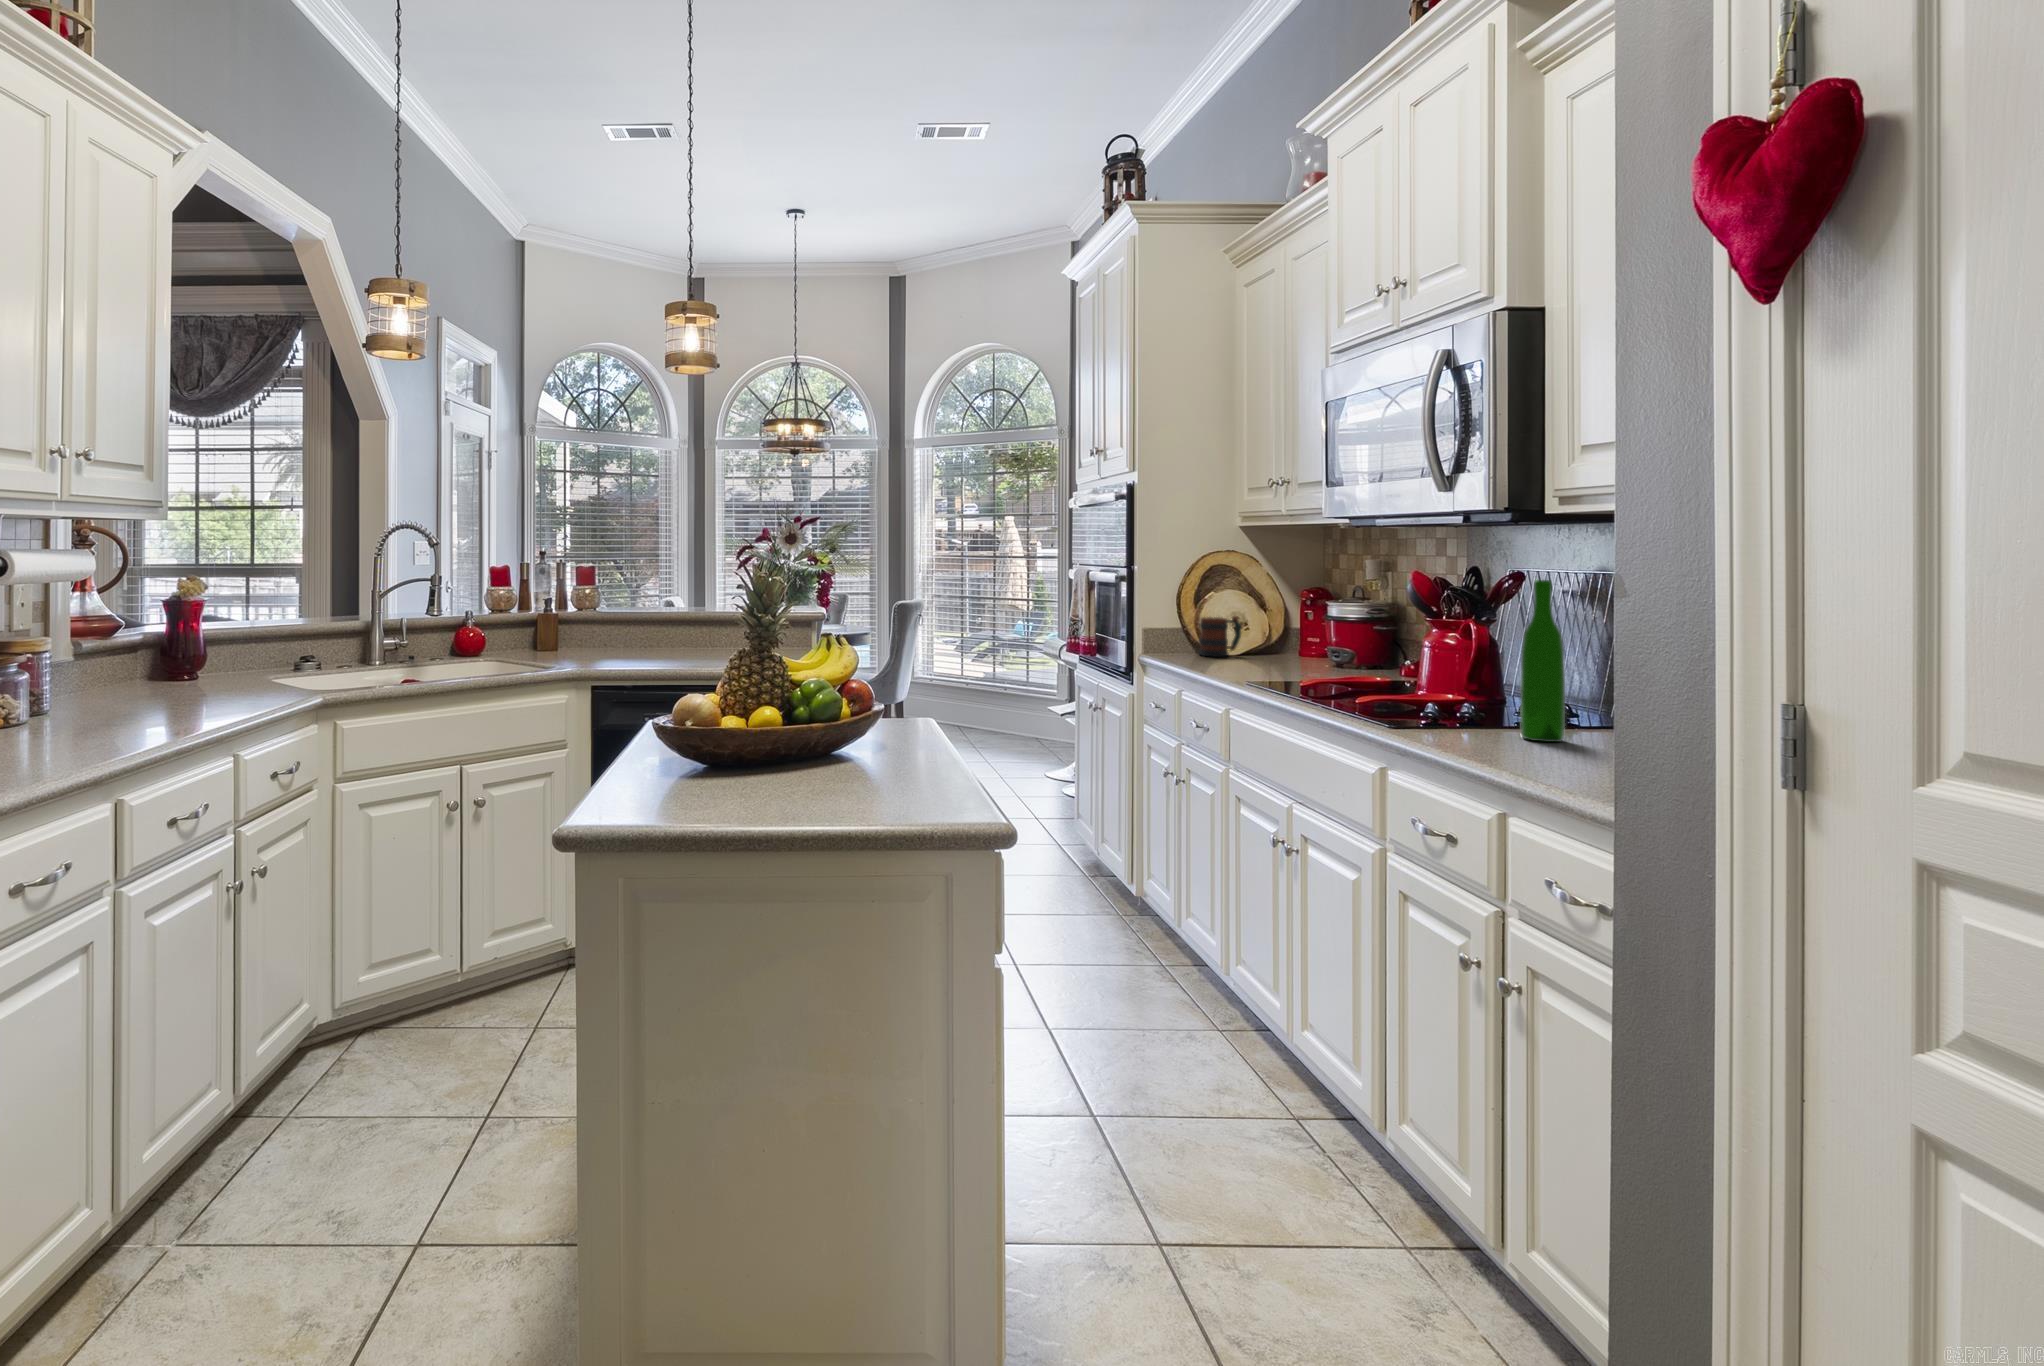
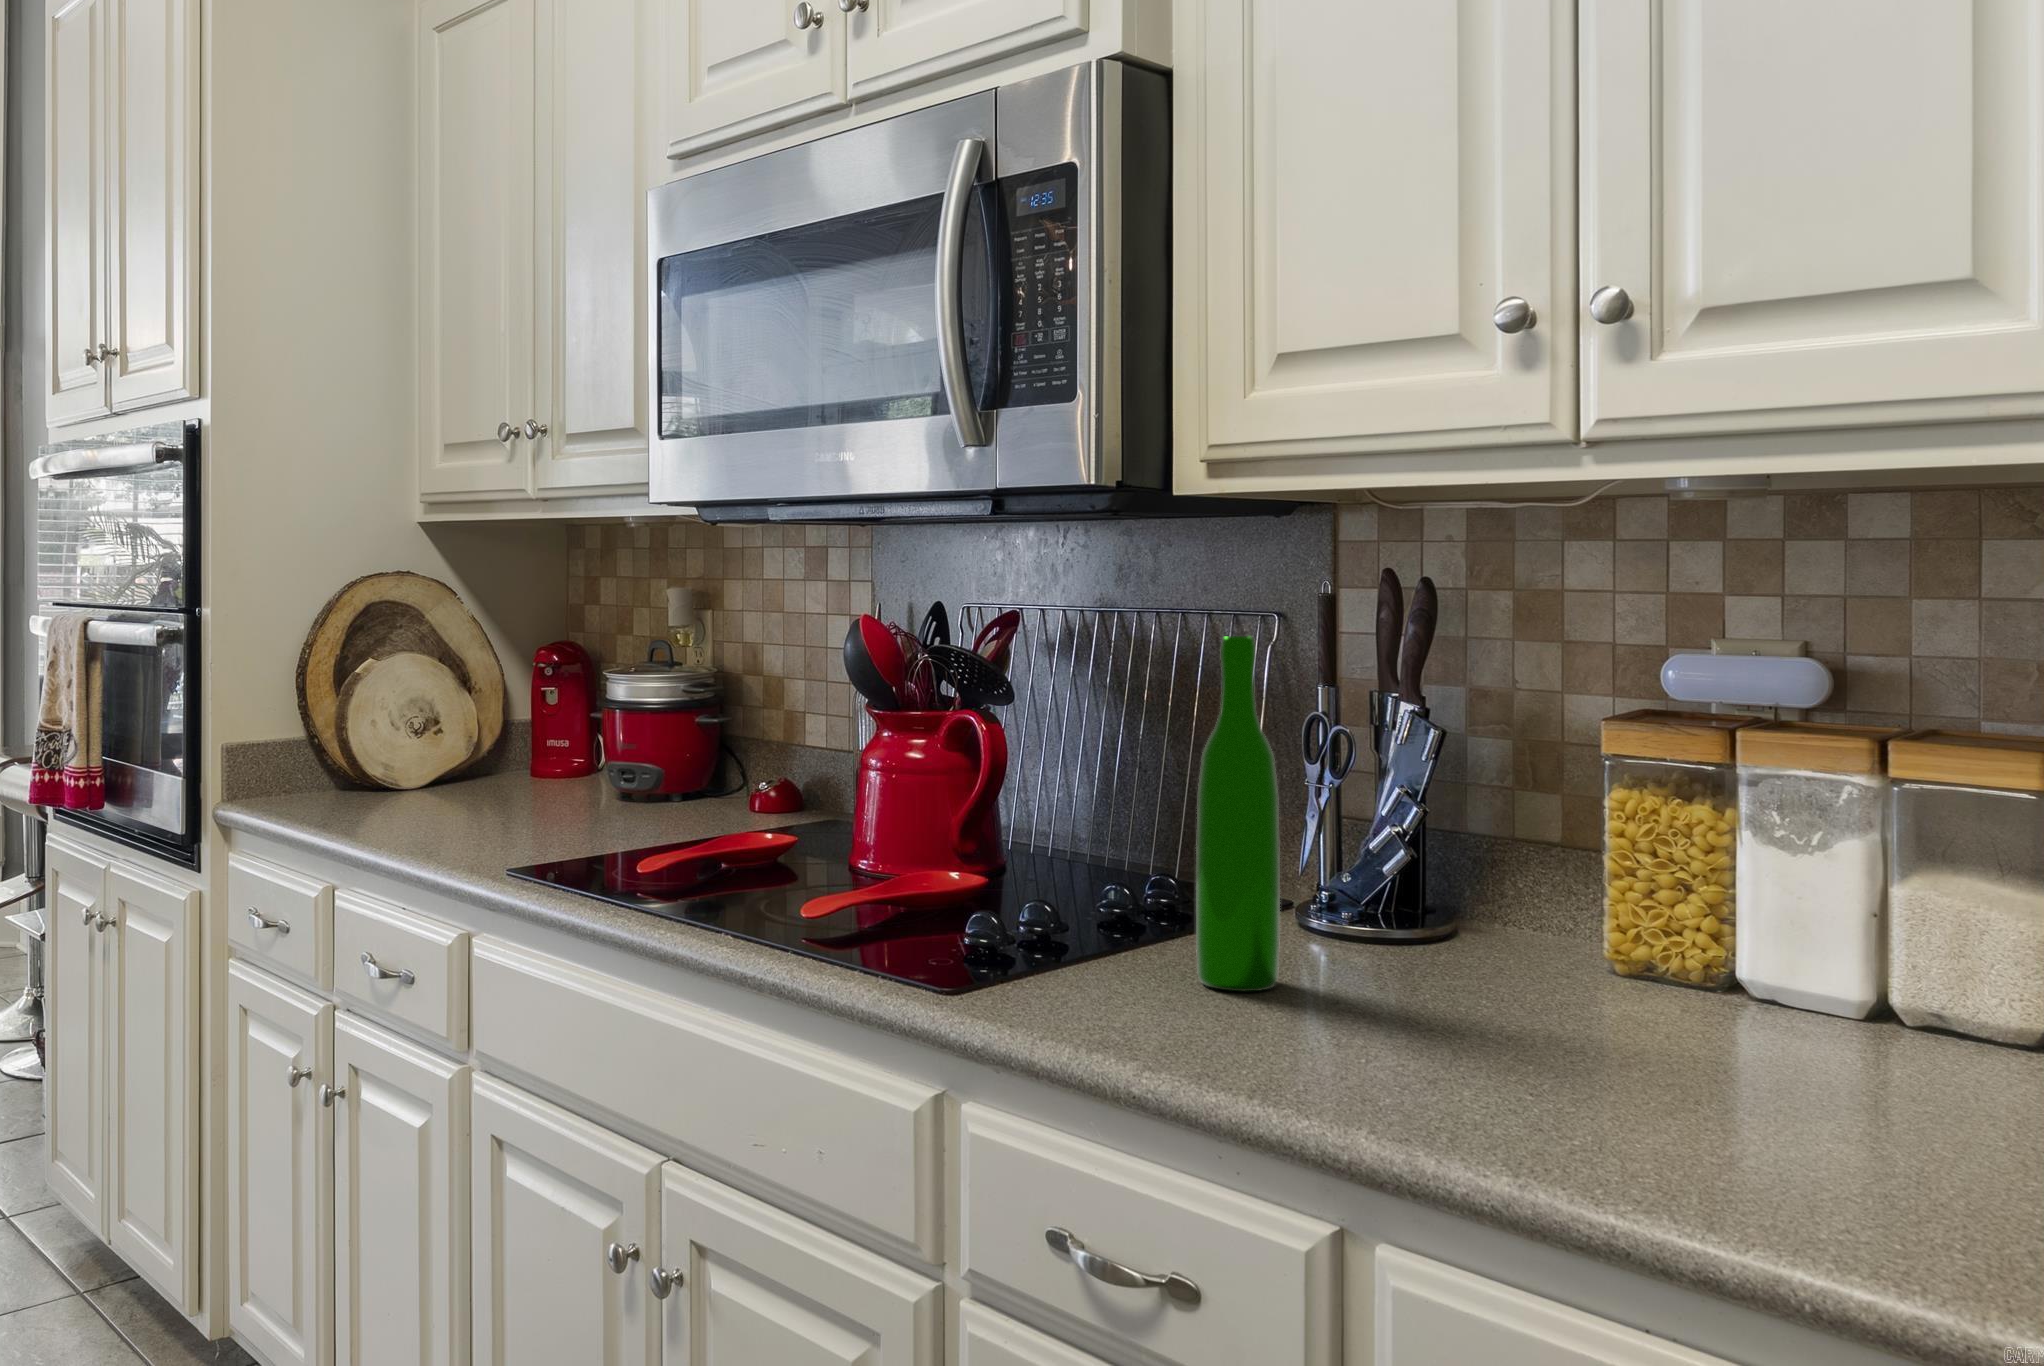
mug: present [1199,616,1241,656] -> none [350,709,439,799]

